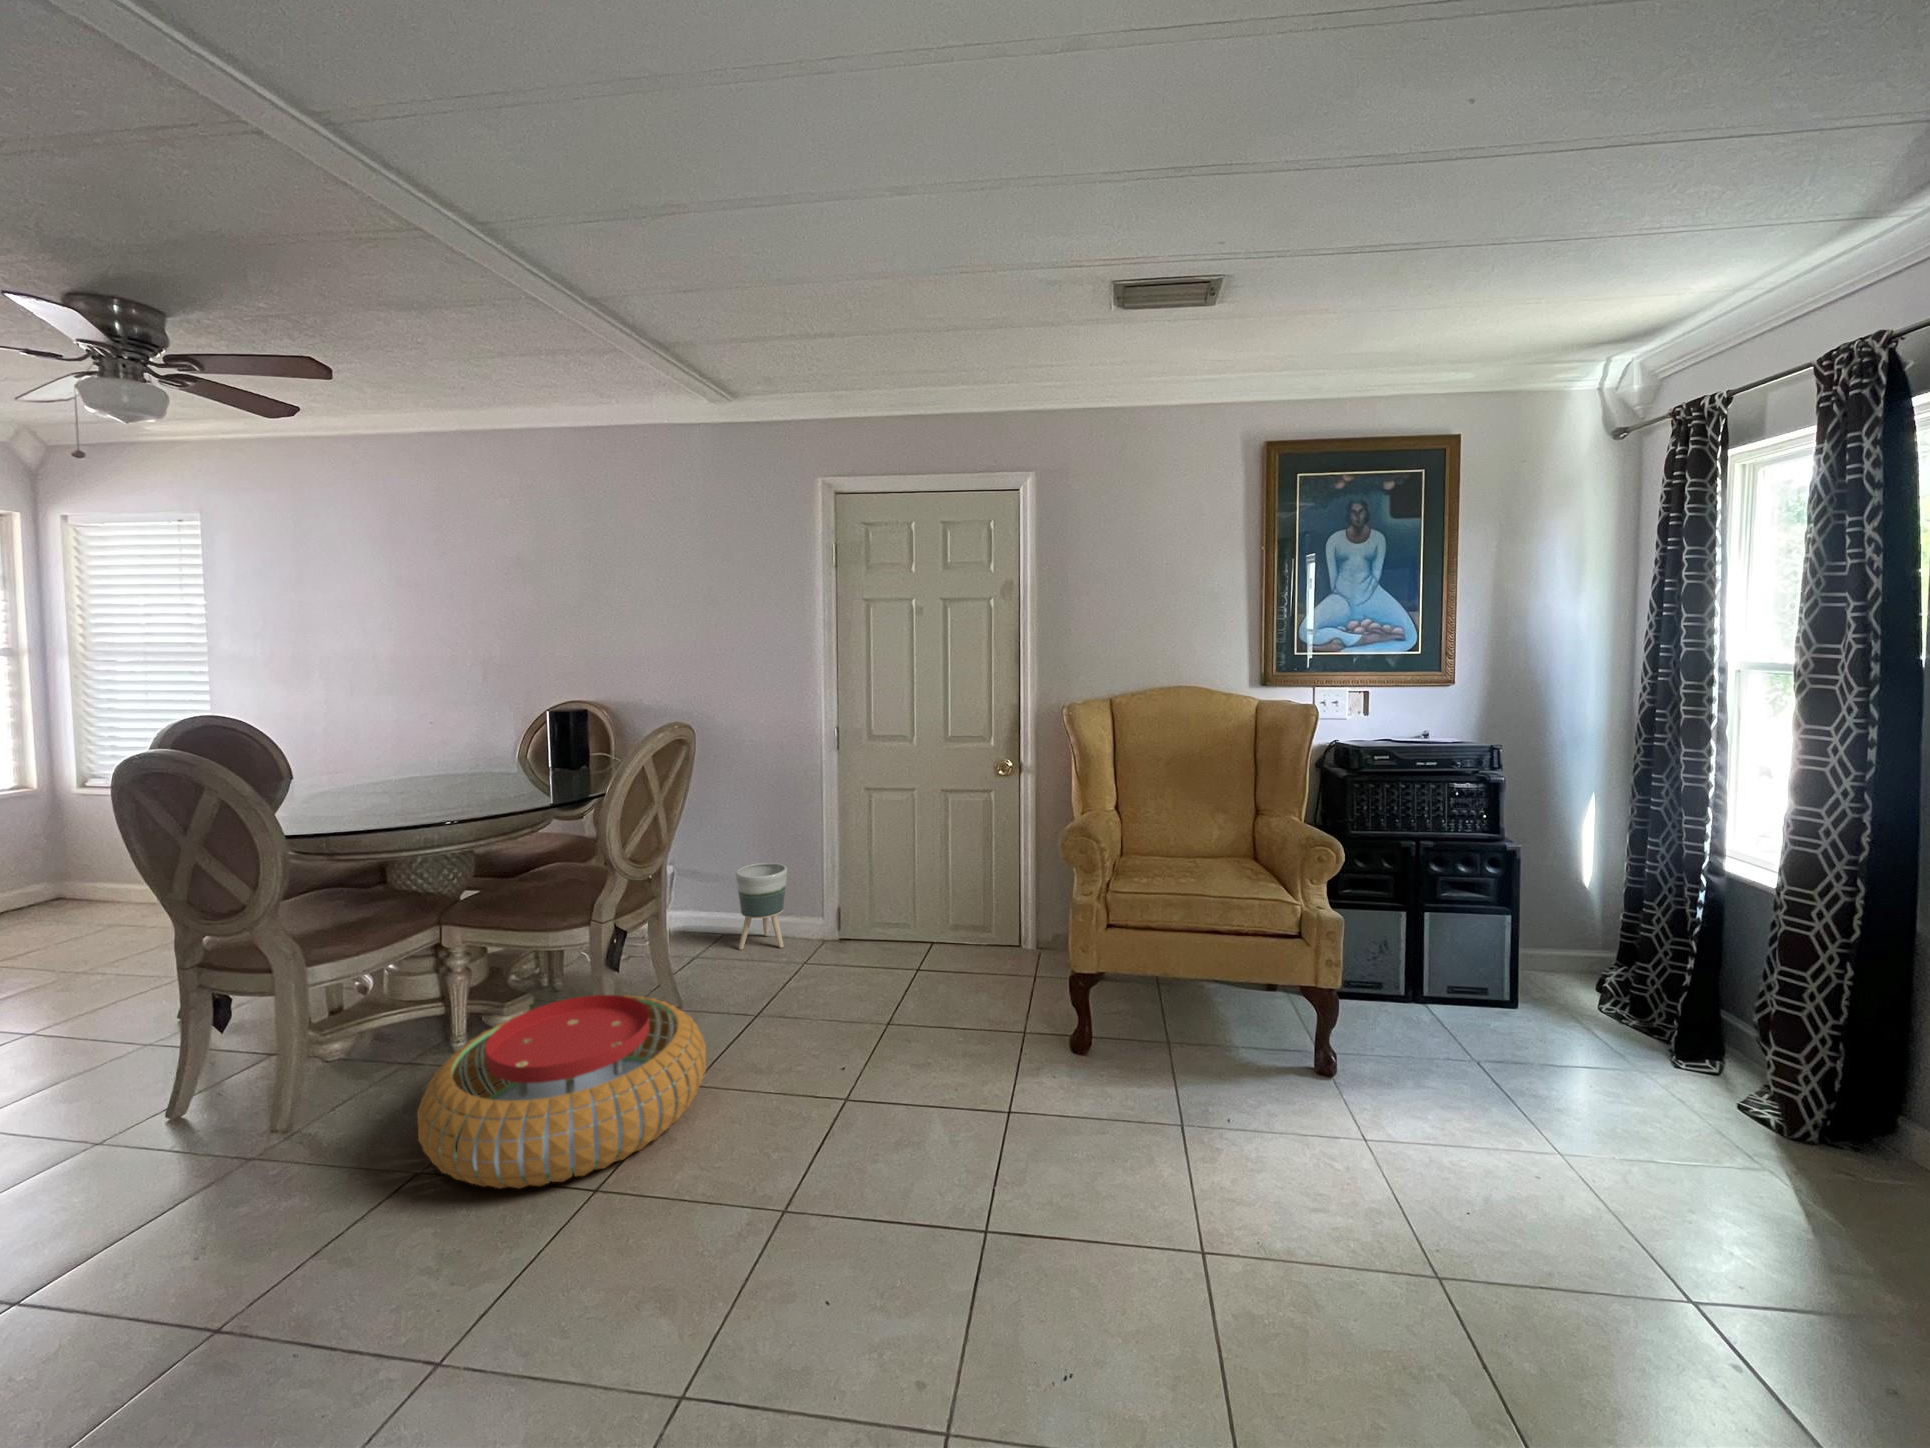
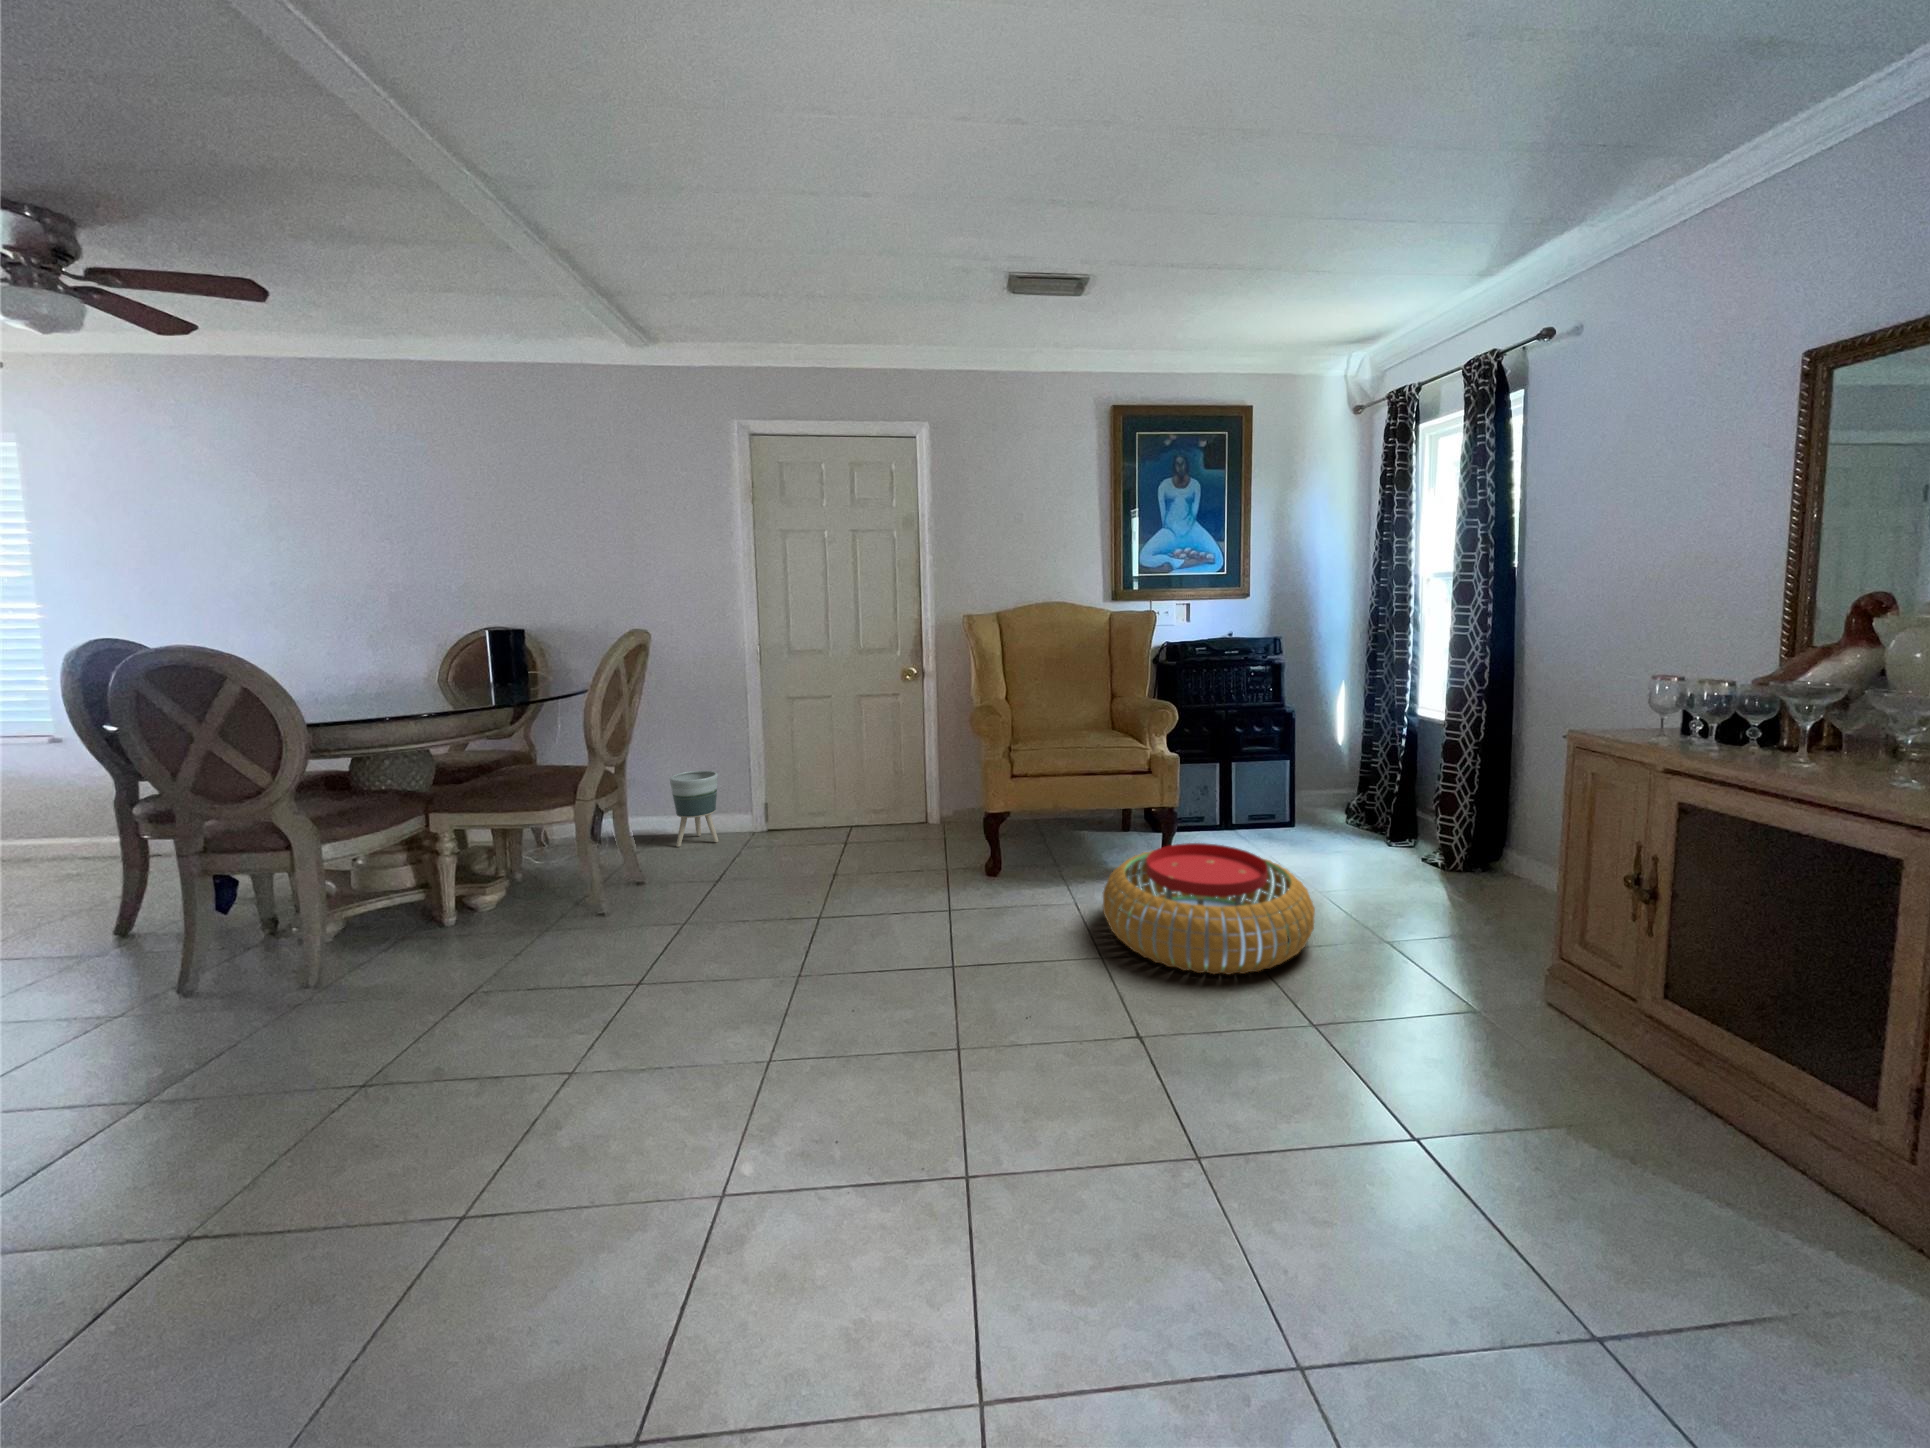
pouf: present [417,995,706,1189] -> present [1103,843,1315,975]

